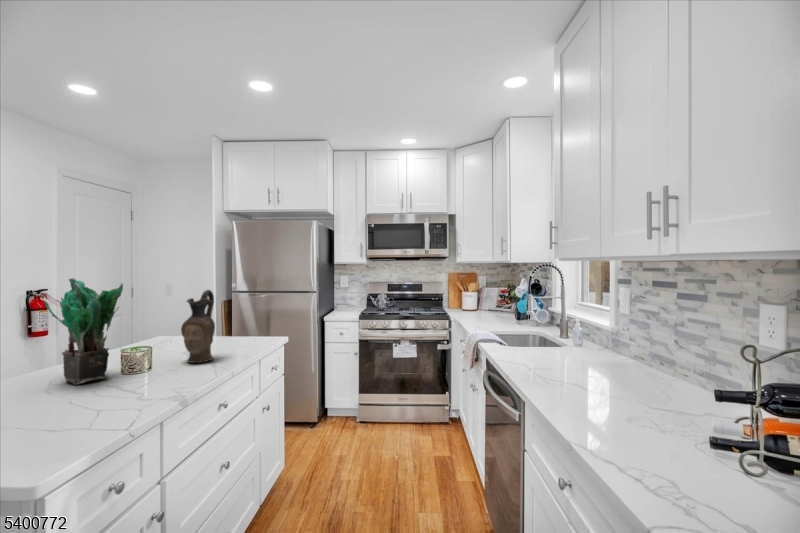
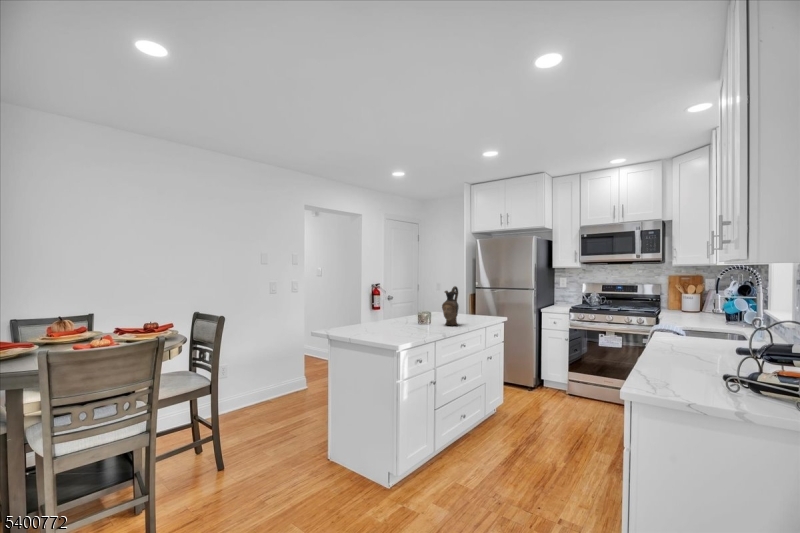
potted plant: present [44,278,123,385] -> none [389,279,417,327]

